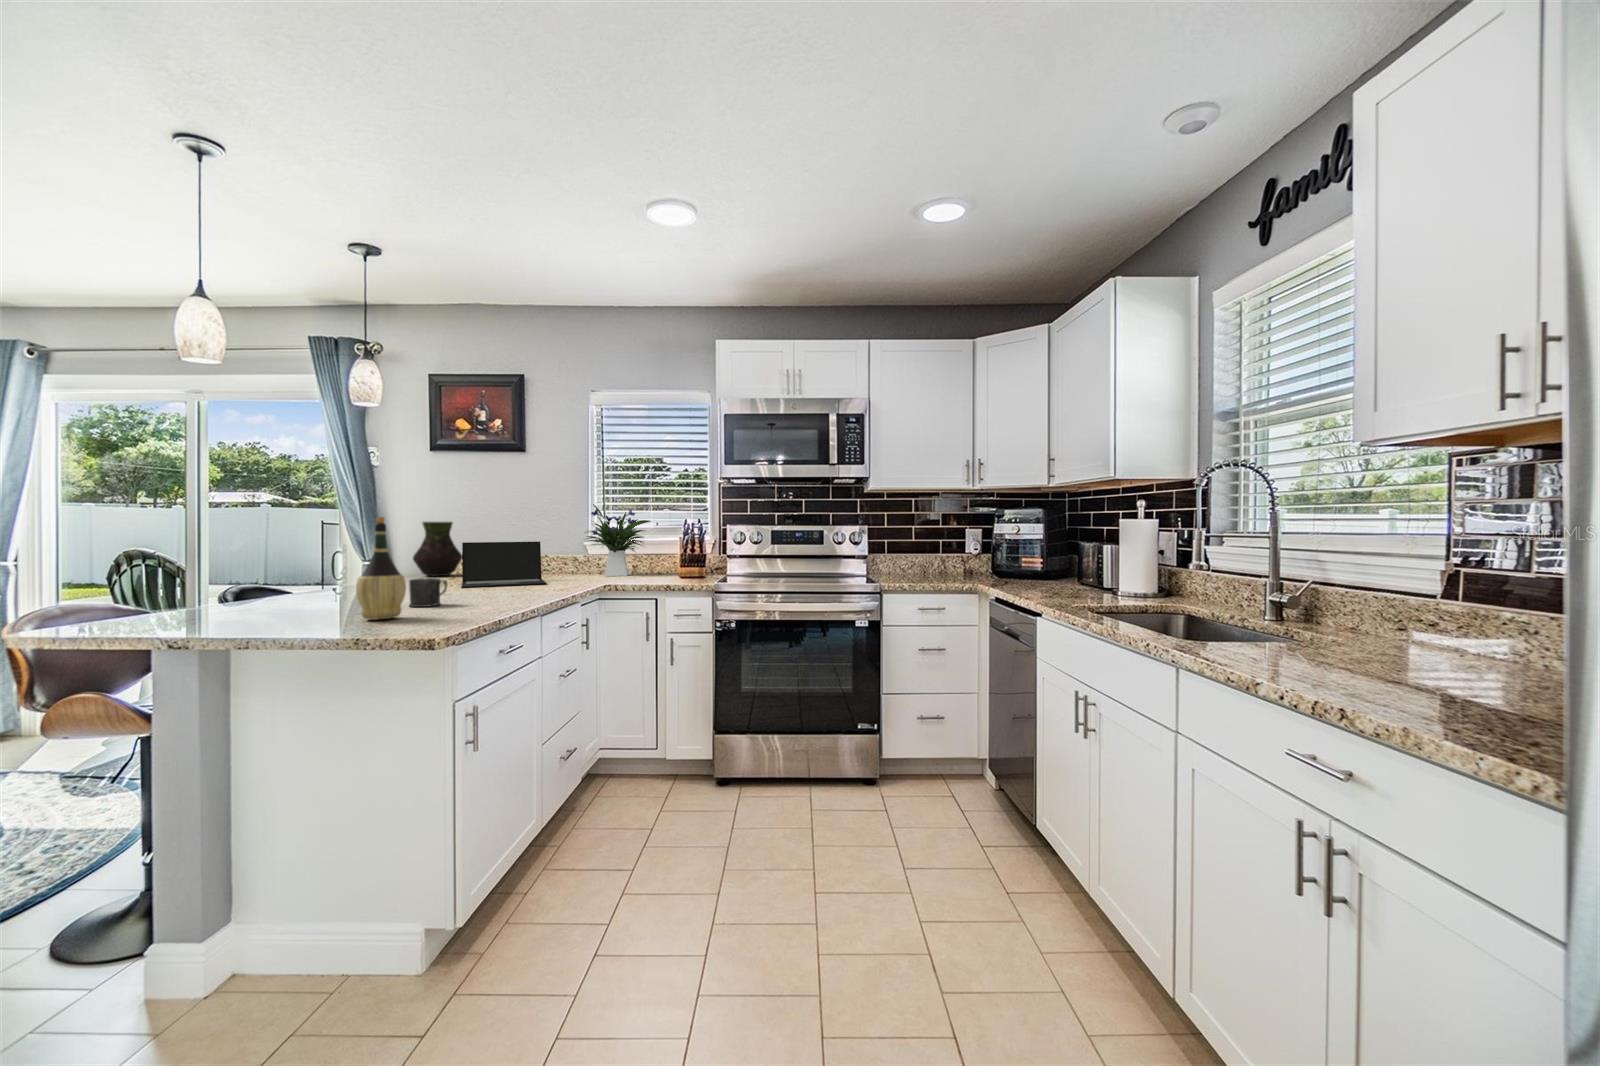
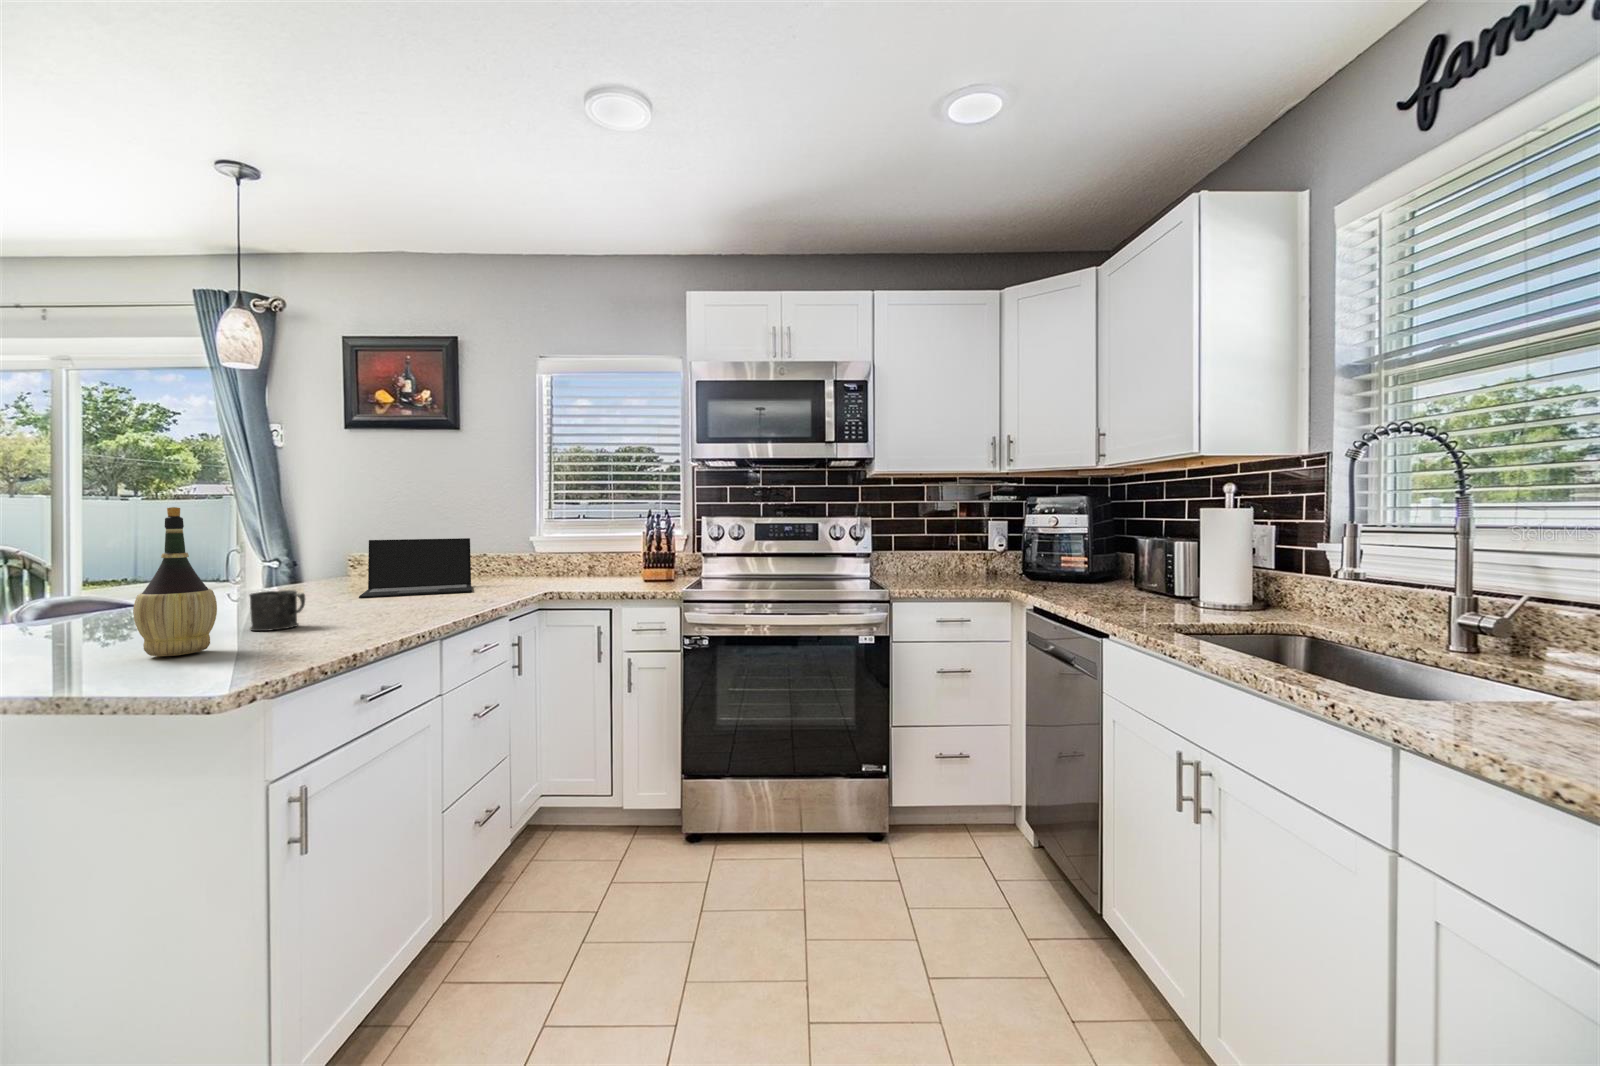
flower arrangement: present [584,504,651,576] -> none [526,492,611,579]
vase: present [413,522,462,576] -> none [319,514,383,580]

